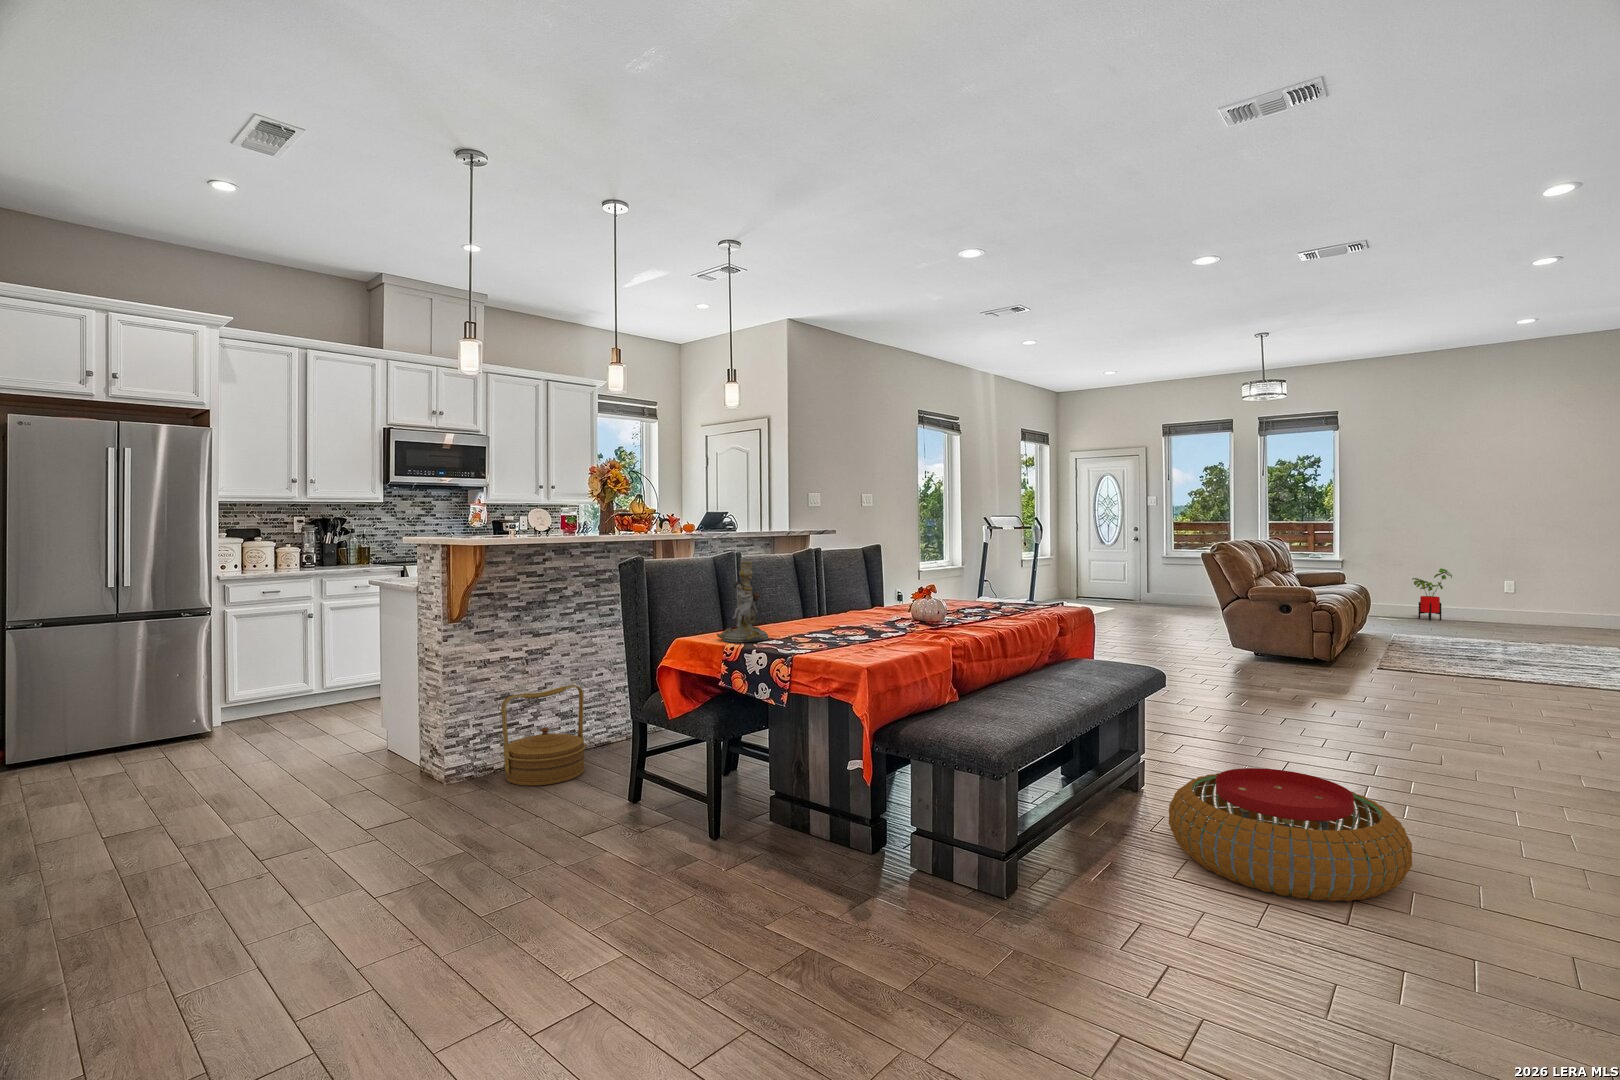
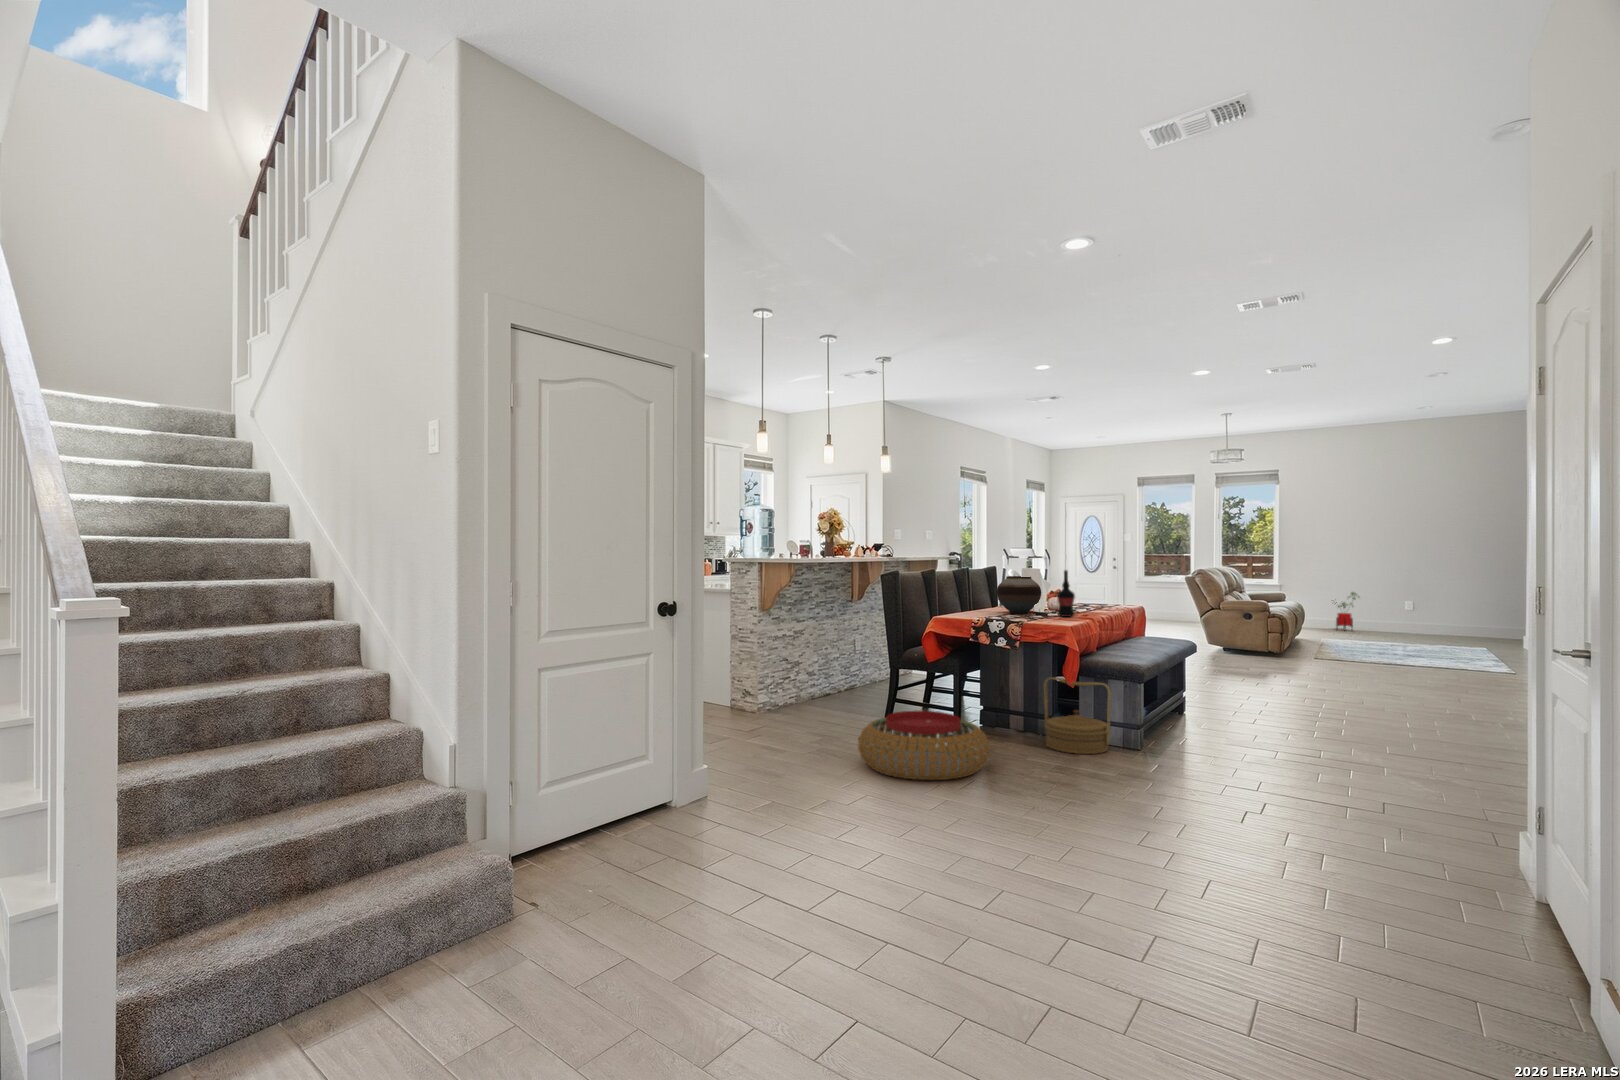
wine bottle: none [885,559,914,641] -> present [1057,570,1075,617]
candlestick: present [717,561,769,642] -> none [959,571,989,617]
vase: none [799,567,872,632] -> present [997,576,1041,614]
woven basket: present [501,685,586,786] -> present [1044,677,1111,754]
pouf: present [1169,768,1412,902] -> present [858,711,990,780]

